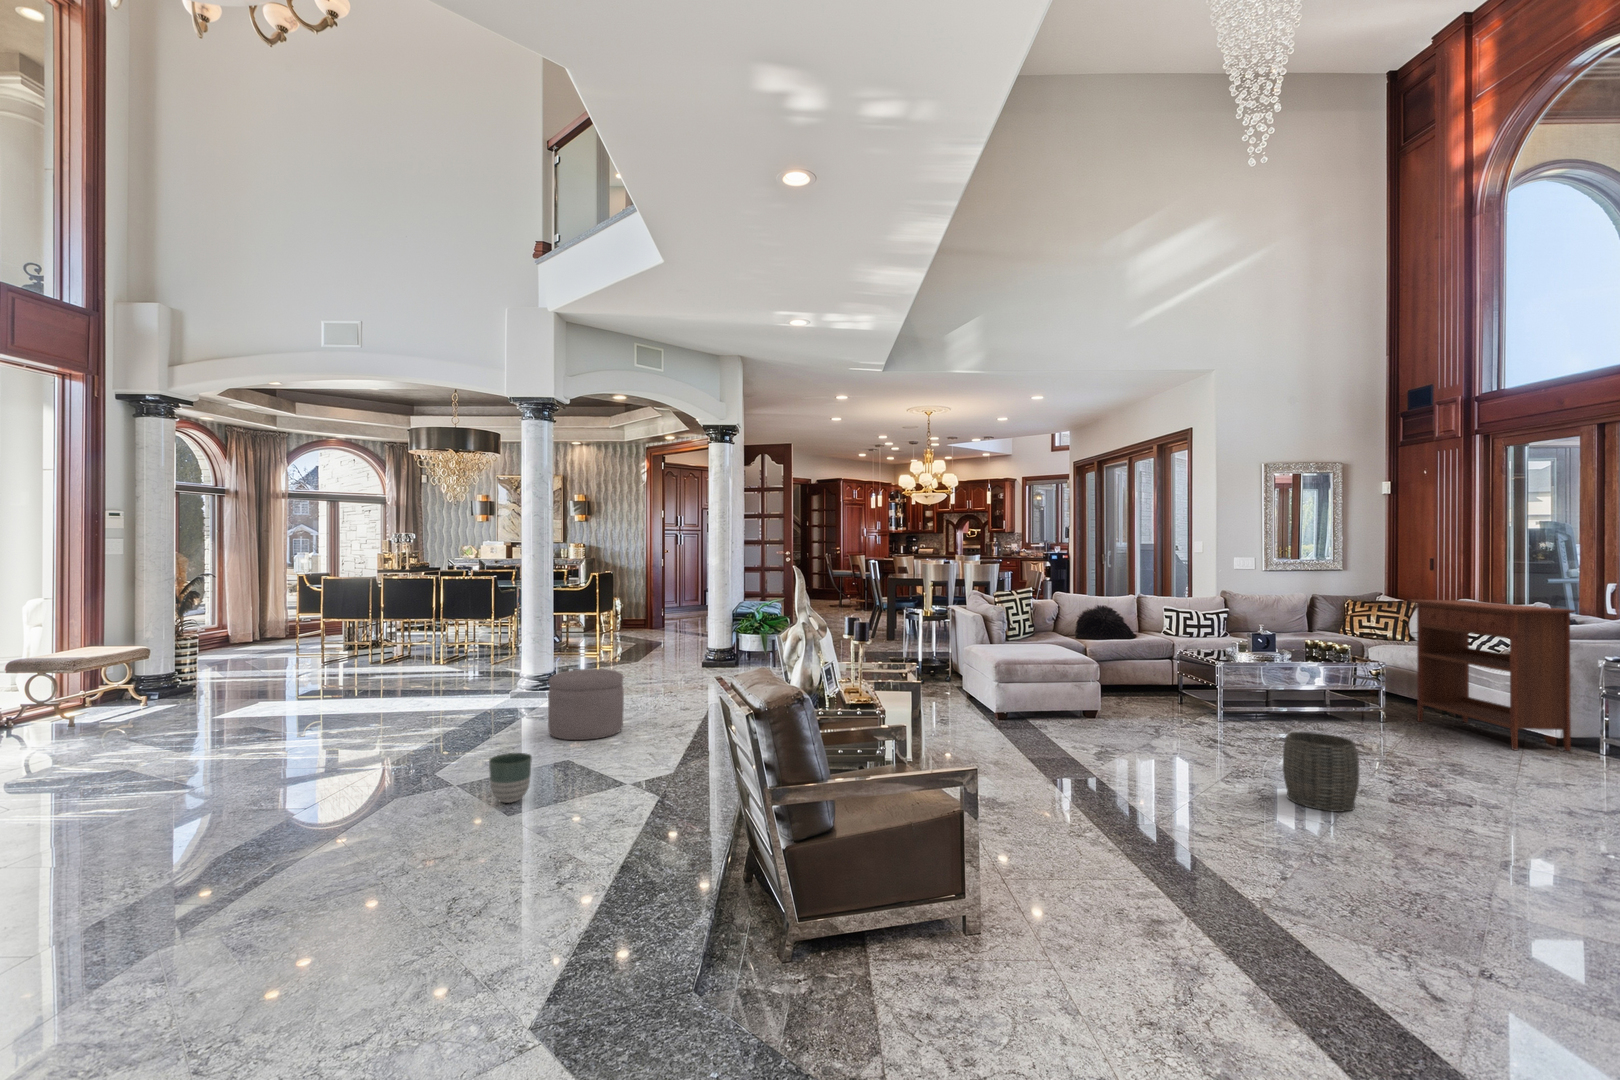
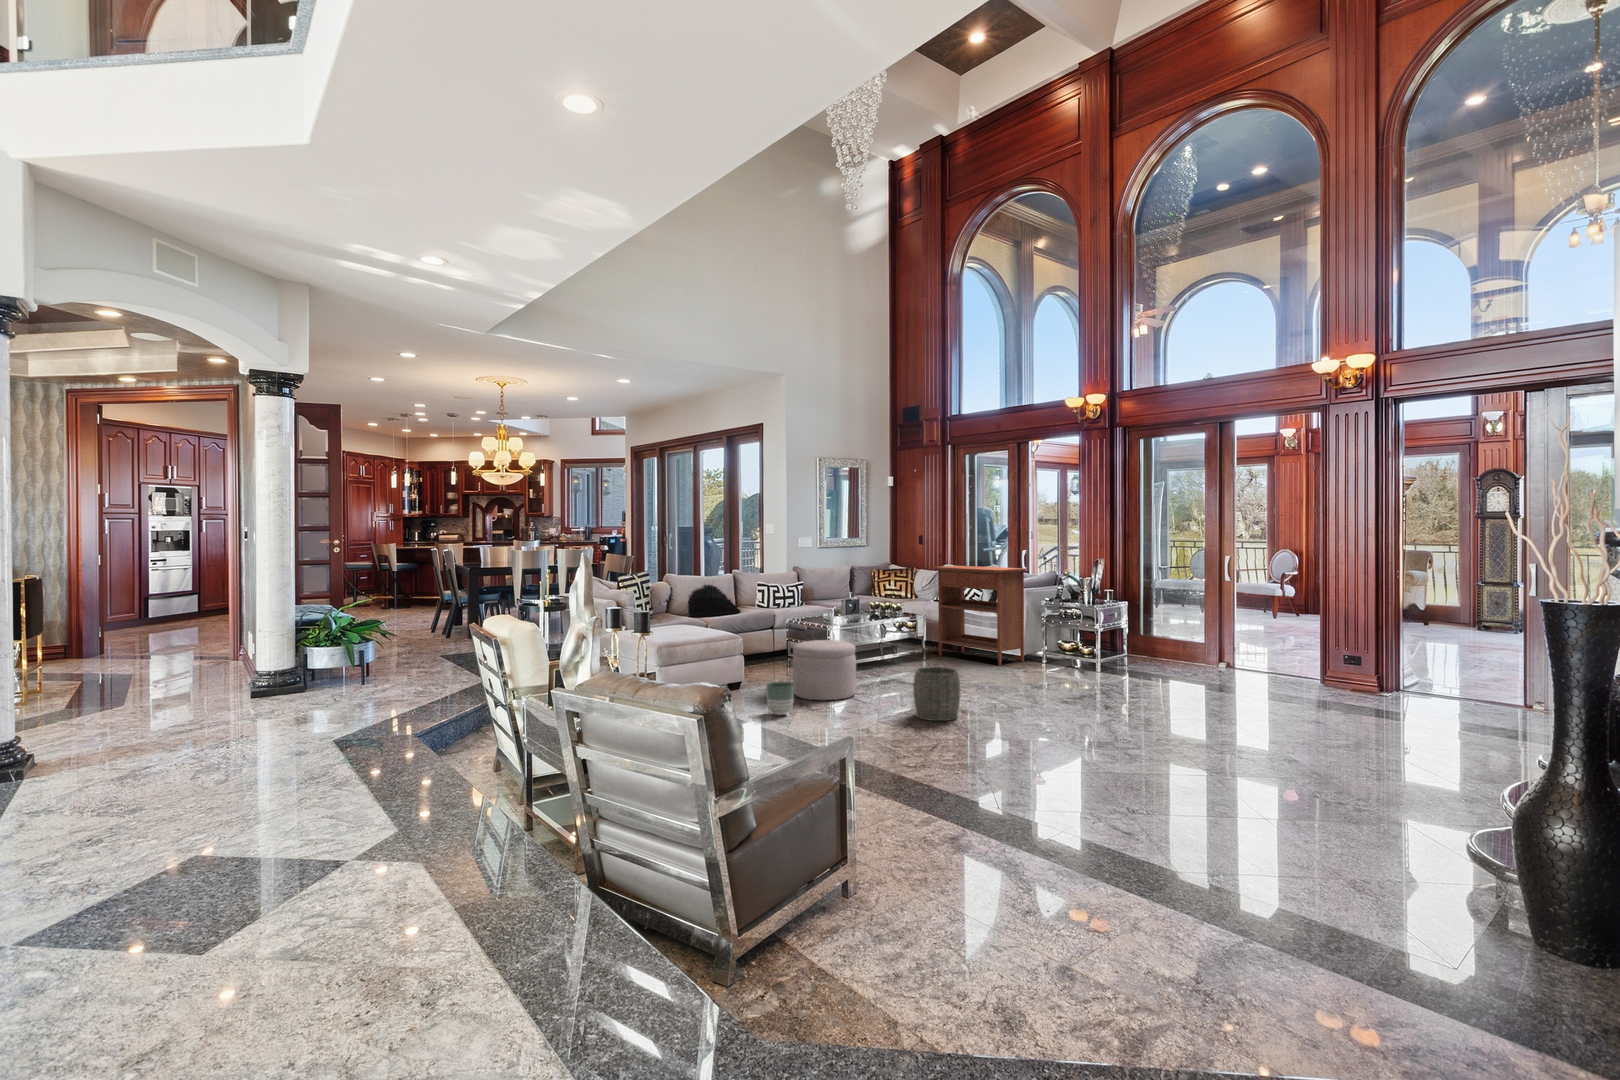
ottoman: present [548,669,624,740] -> present [793,640,856,700]
planter: present [489,753,532,803] -> present [766,682,794,715]

